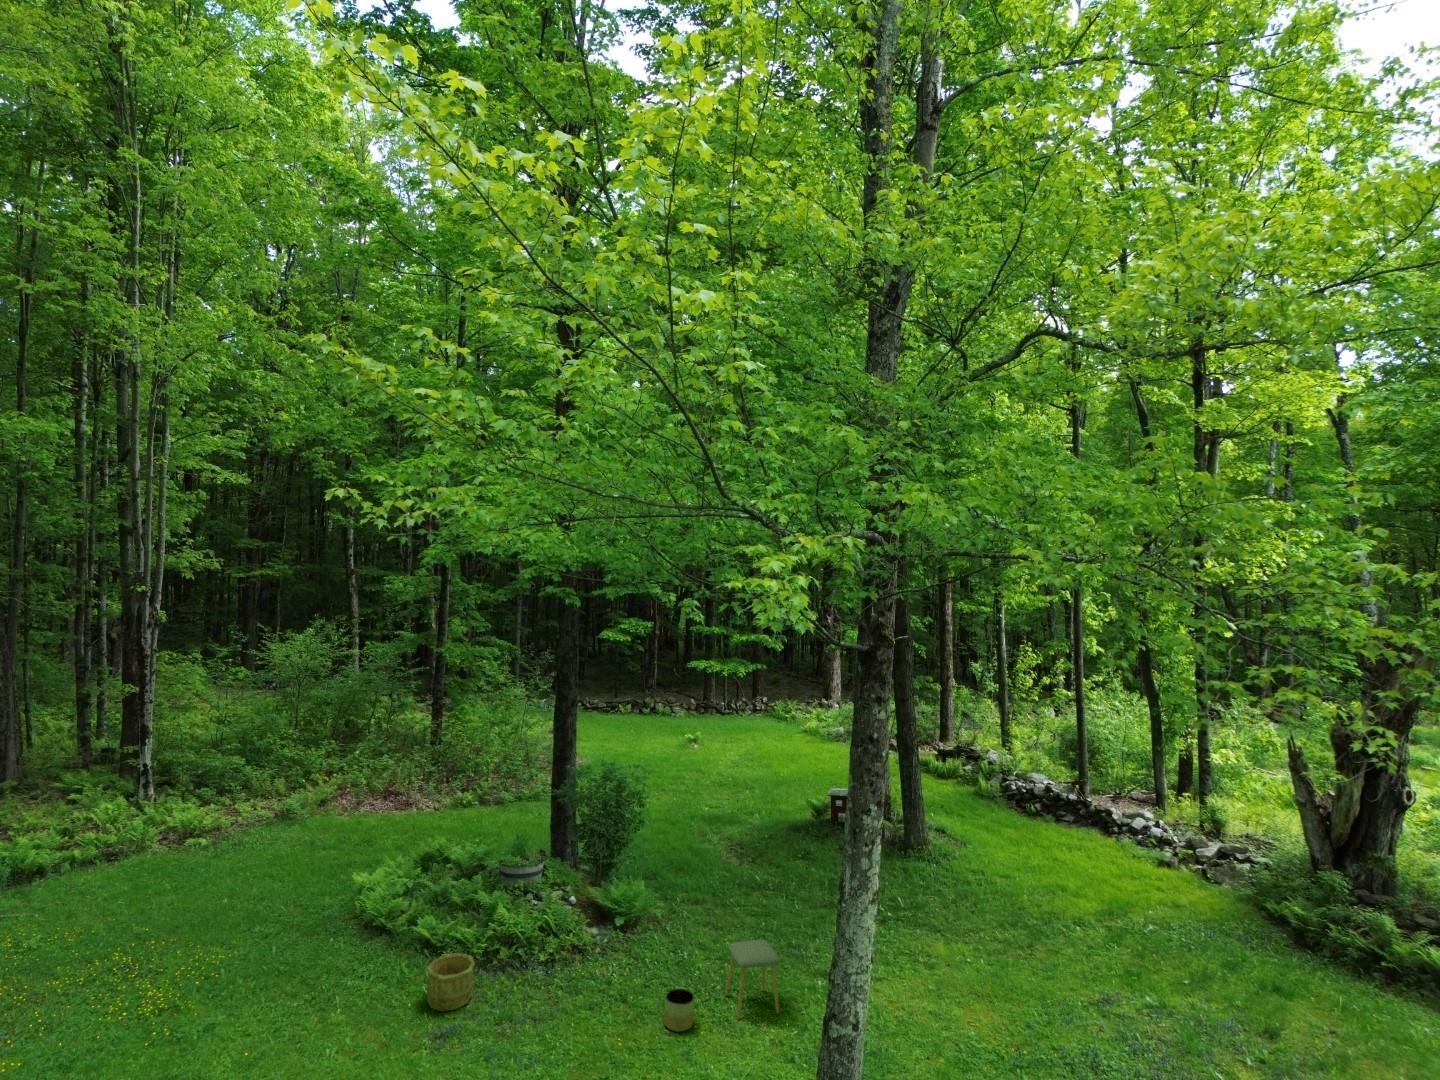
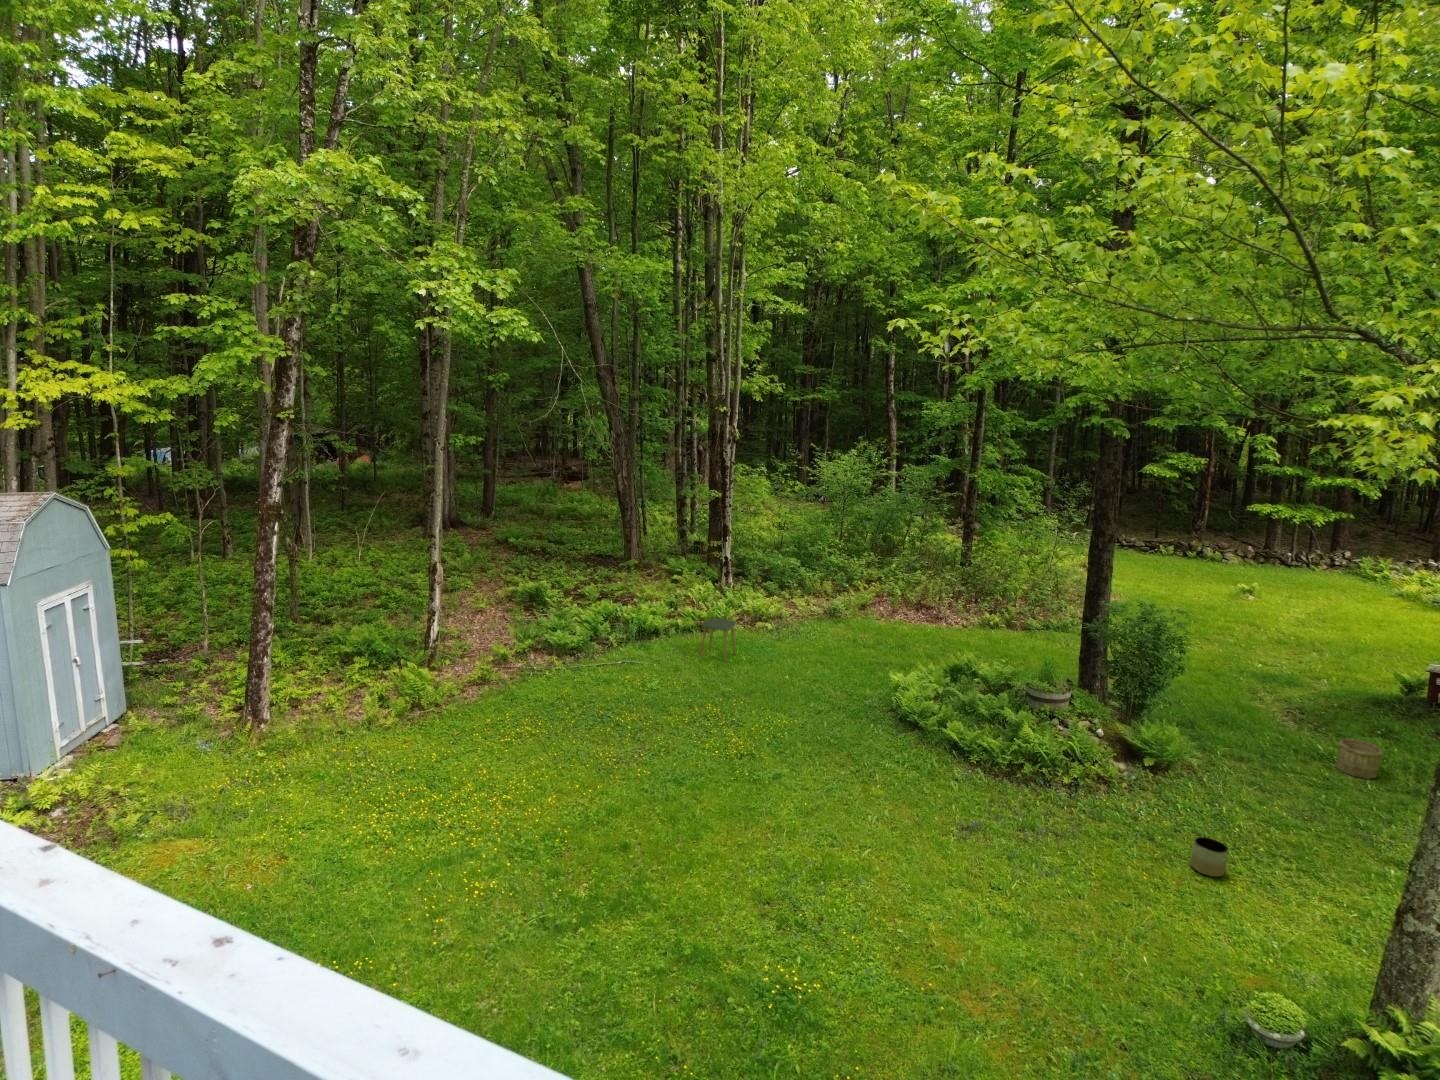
stool: present [725,940,780,1020] -> present [699,618,736,662]
wooden bucket: present [427,953,475,1011] -> present [1336,738,1383,779]

